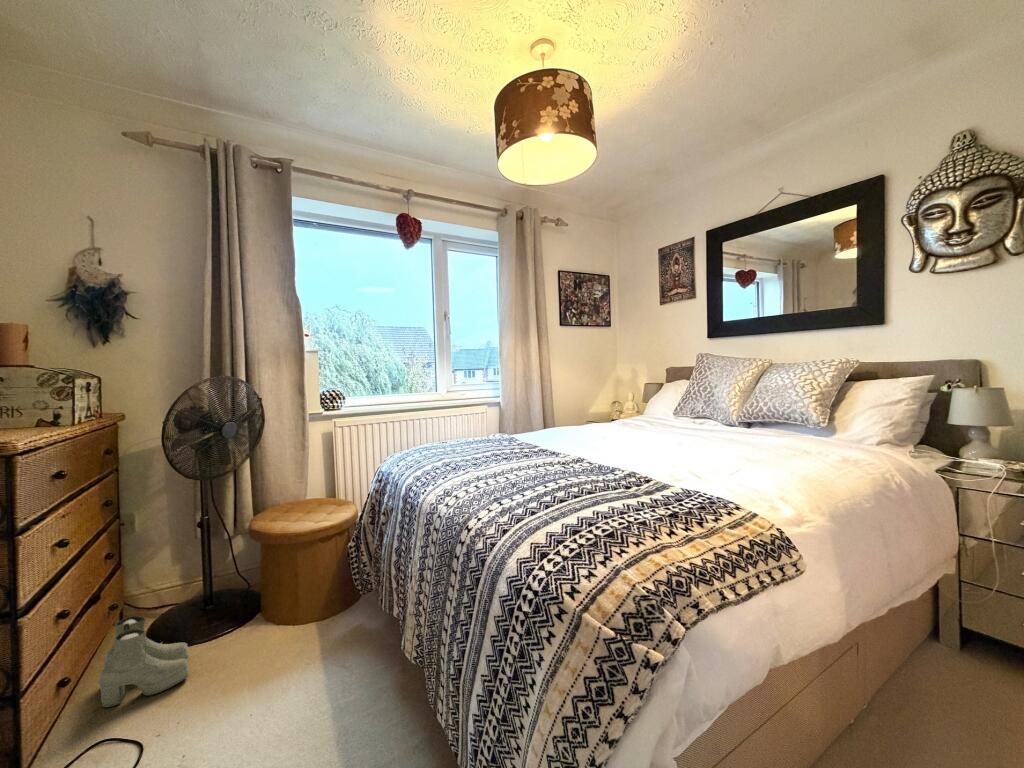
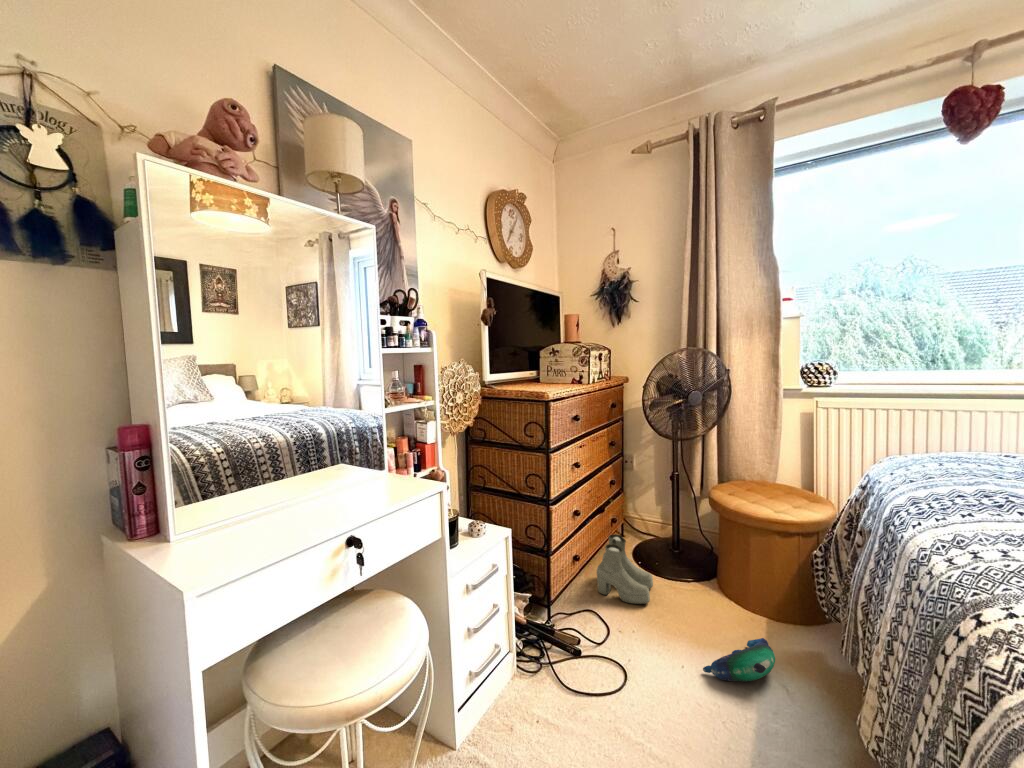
plush toy: none [270,637,332,702] -> present [703,638,775,682]

